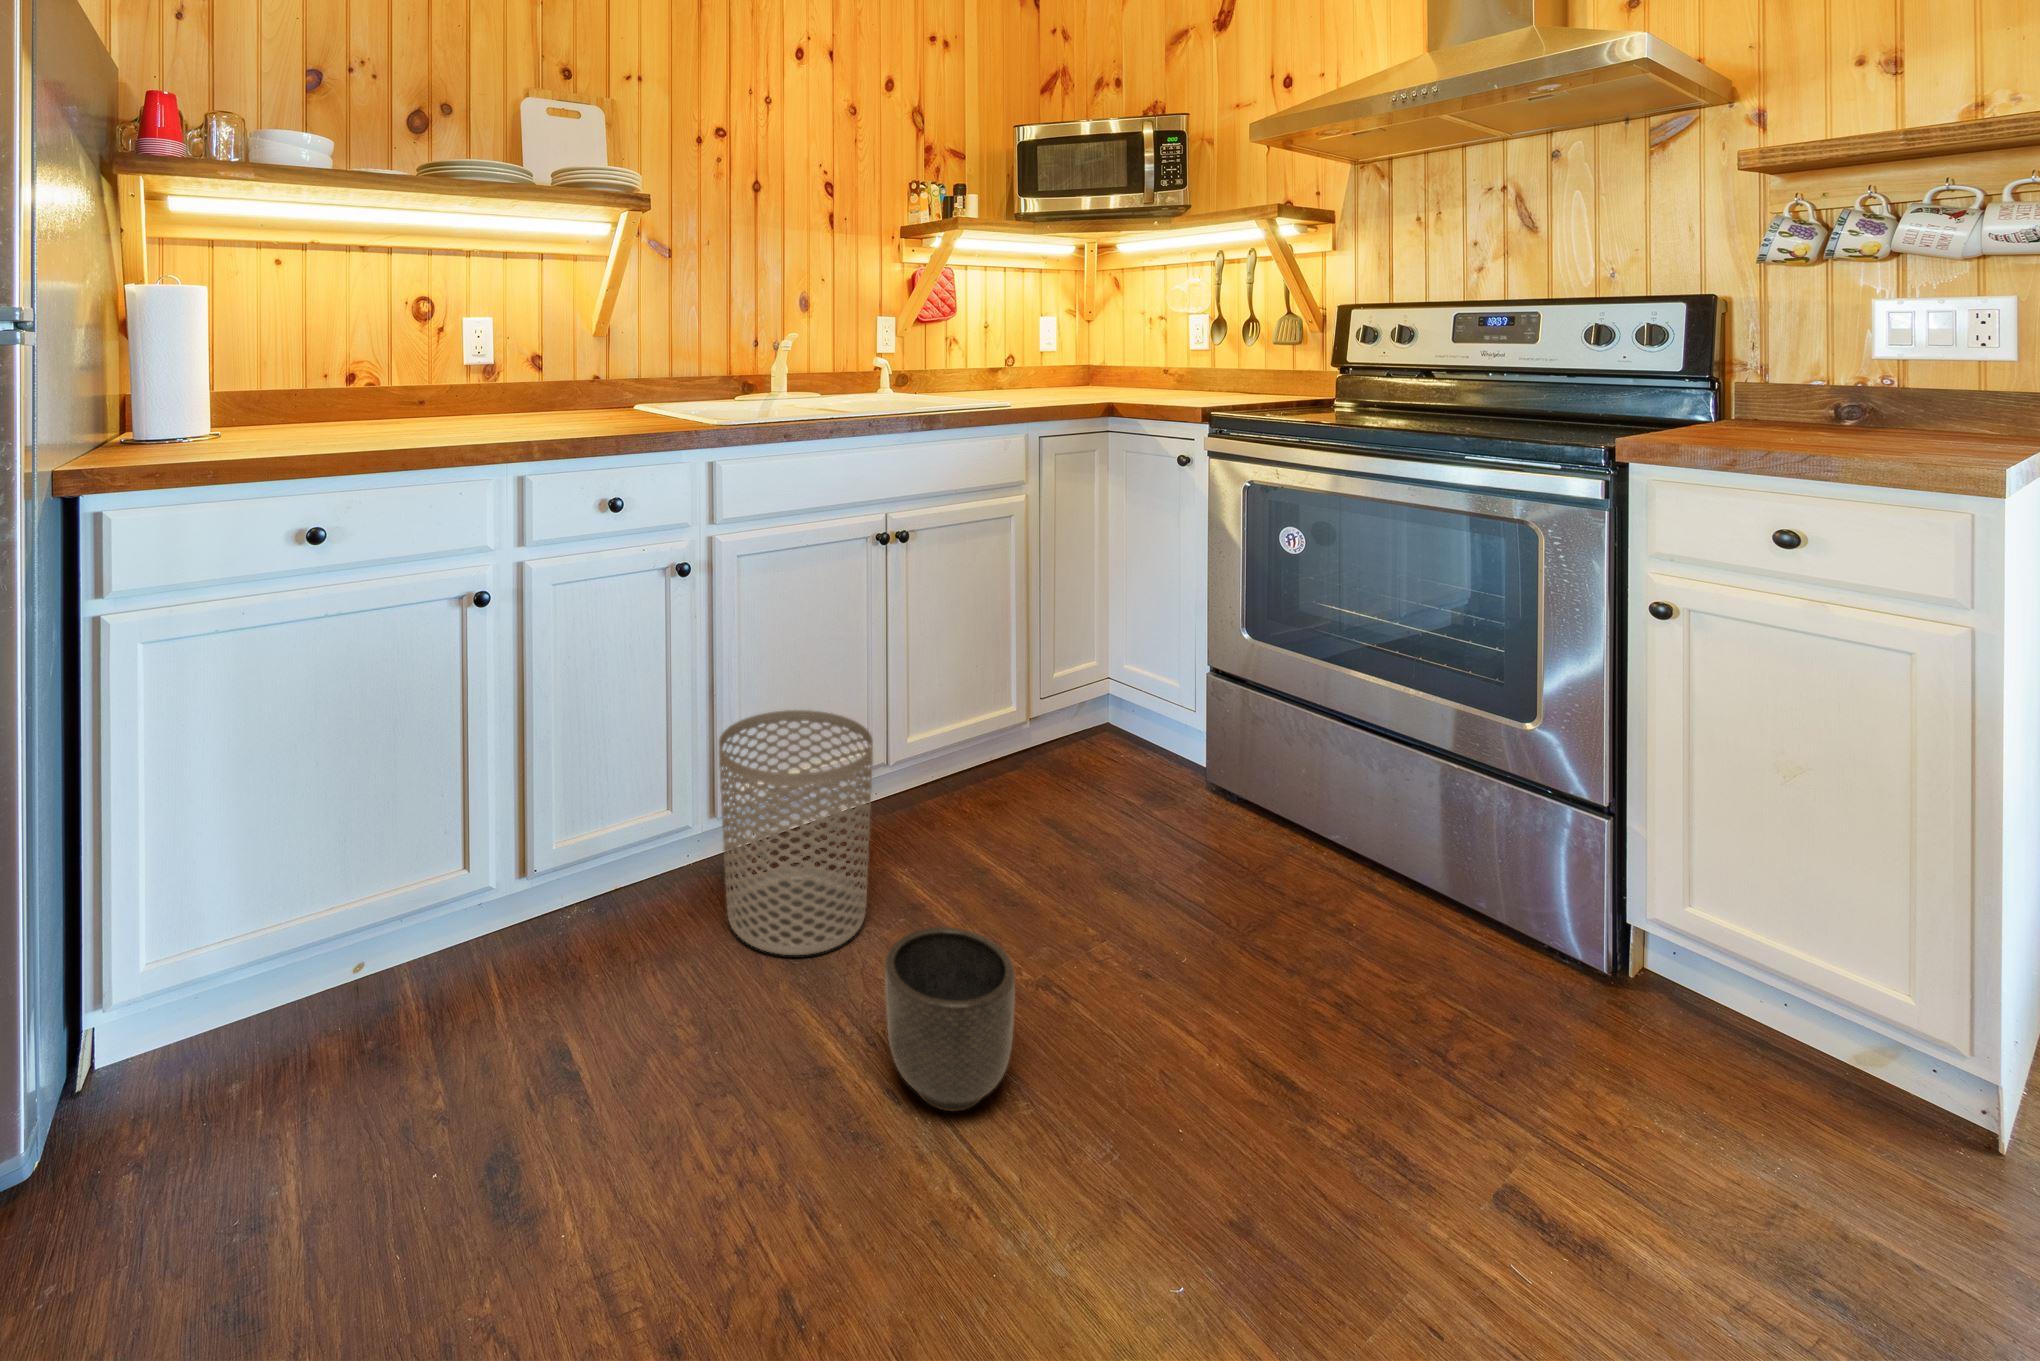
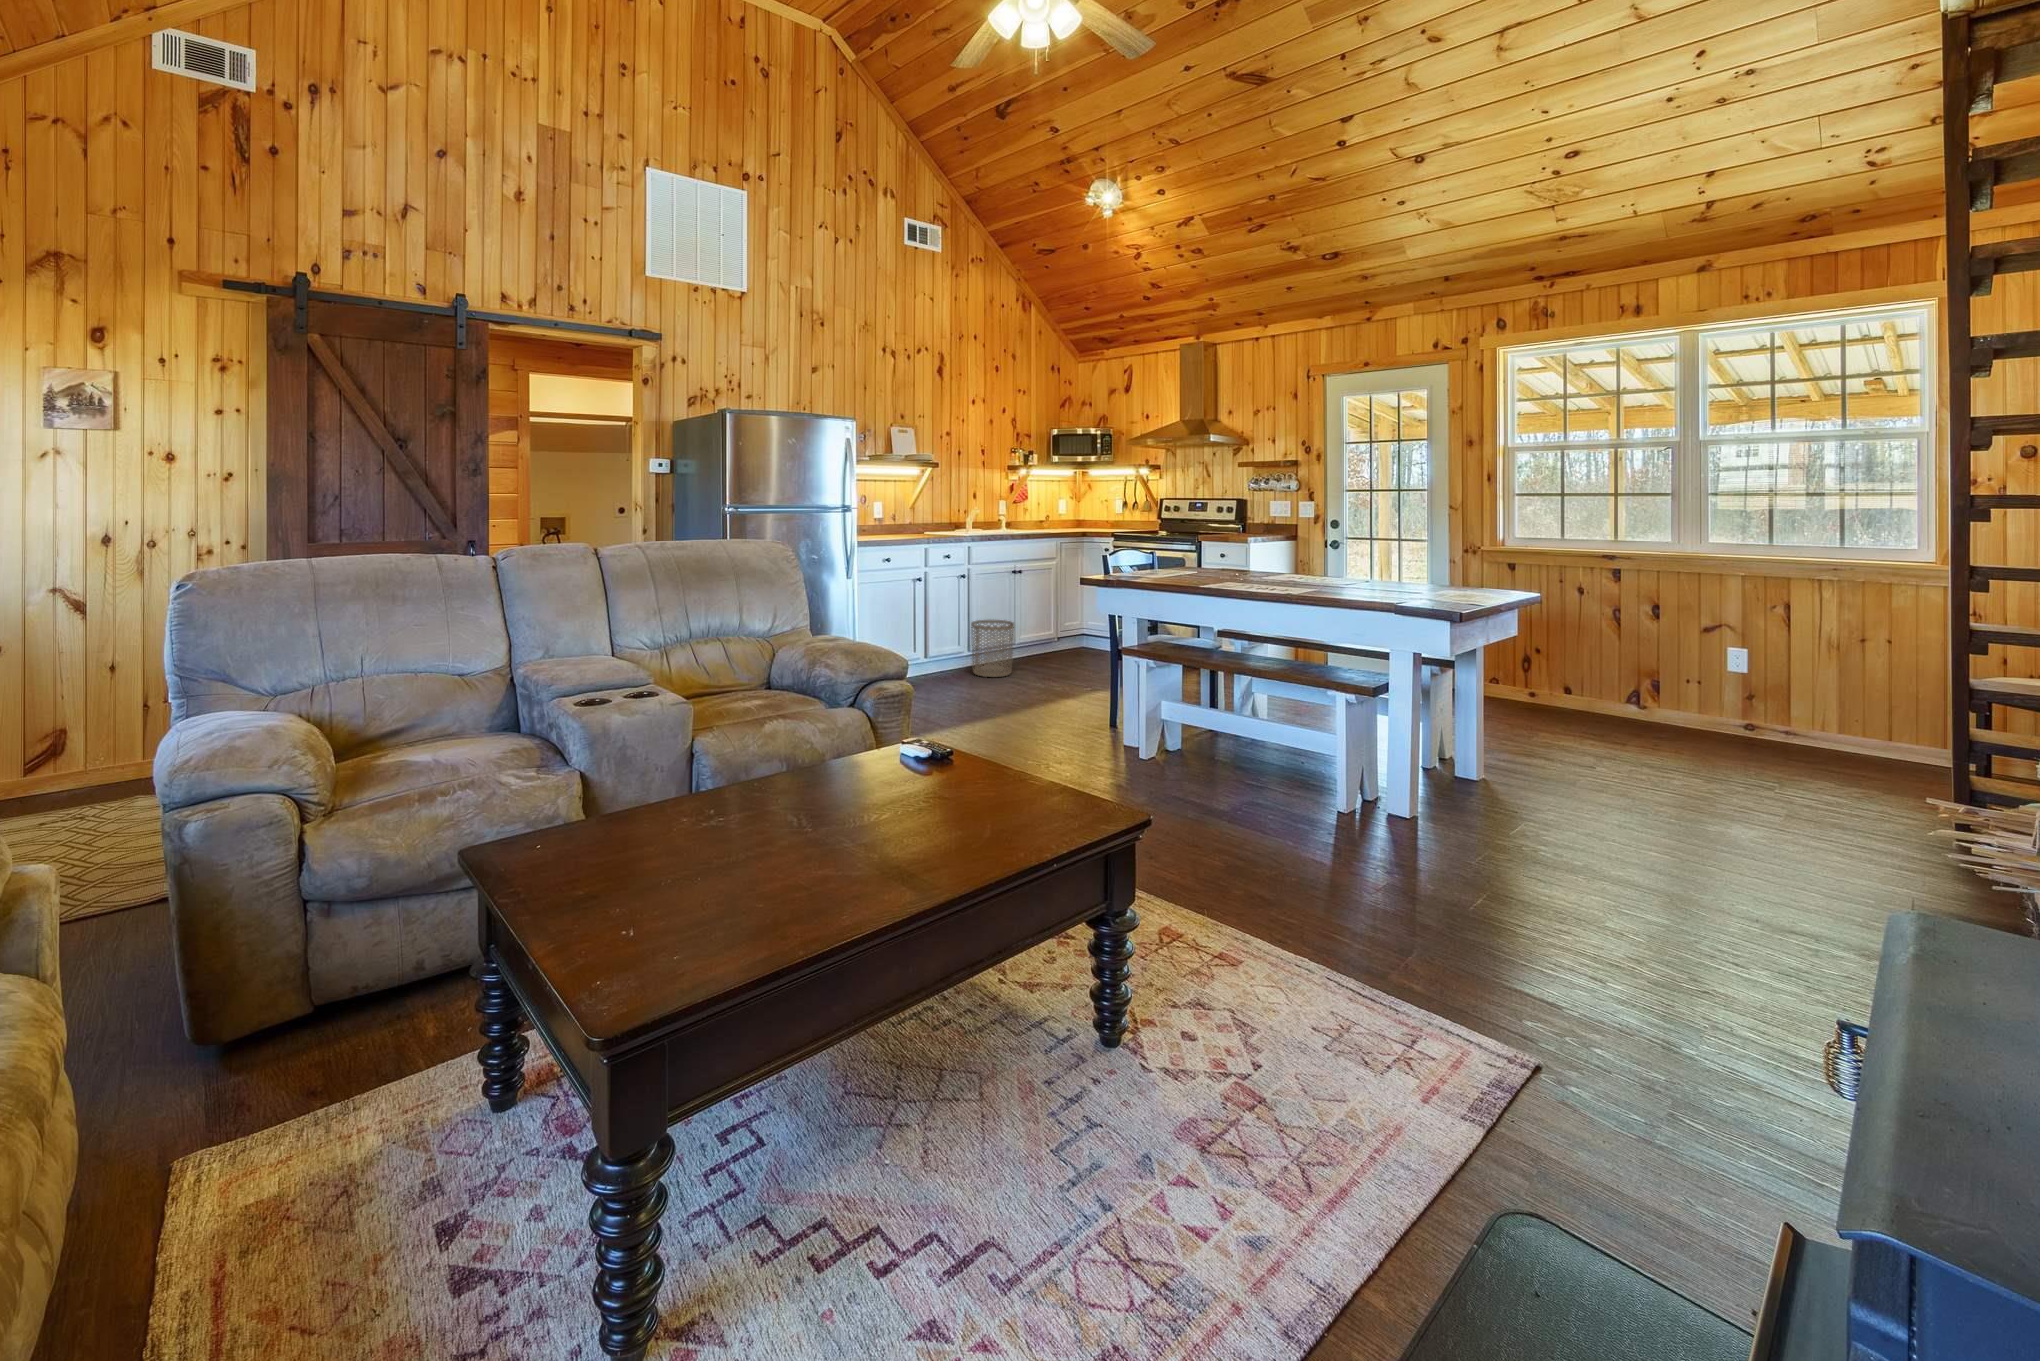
planter: present [885,927,1015,1111] -> none [1024,656,1054,690]

